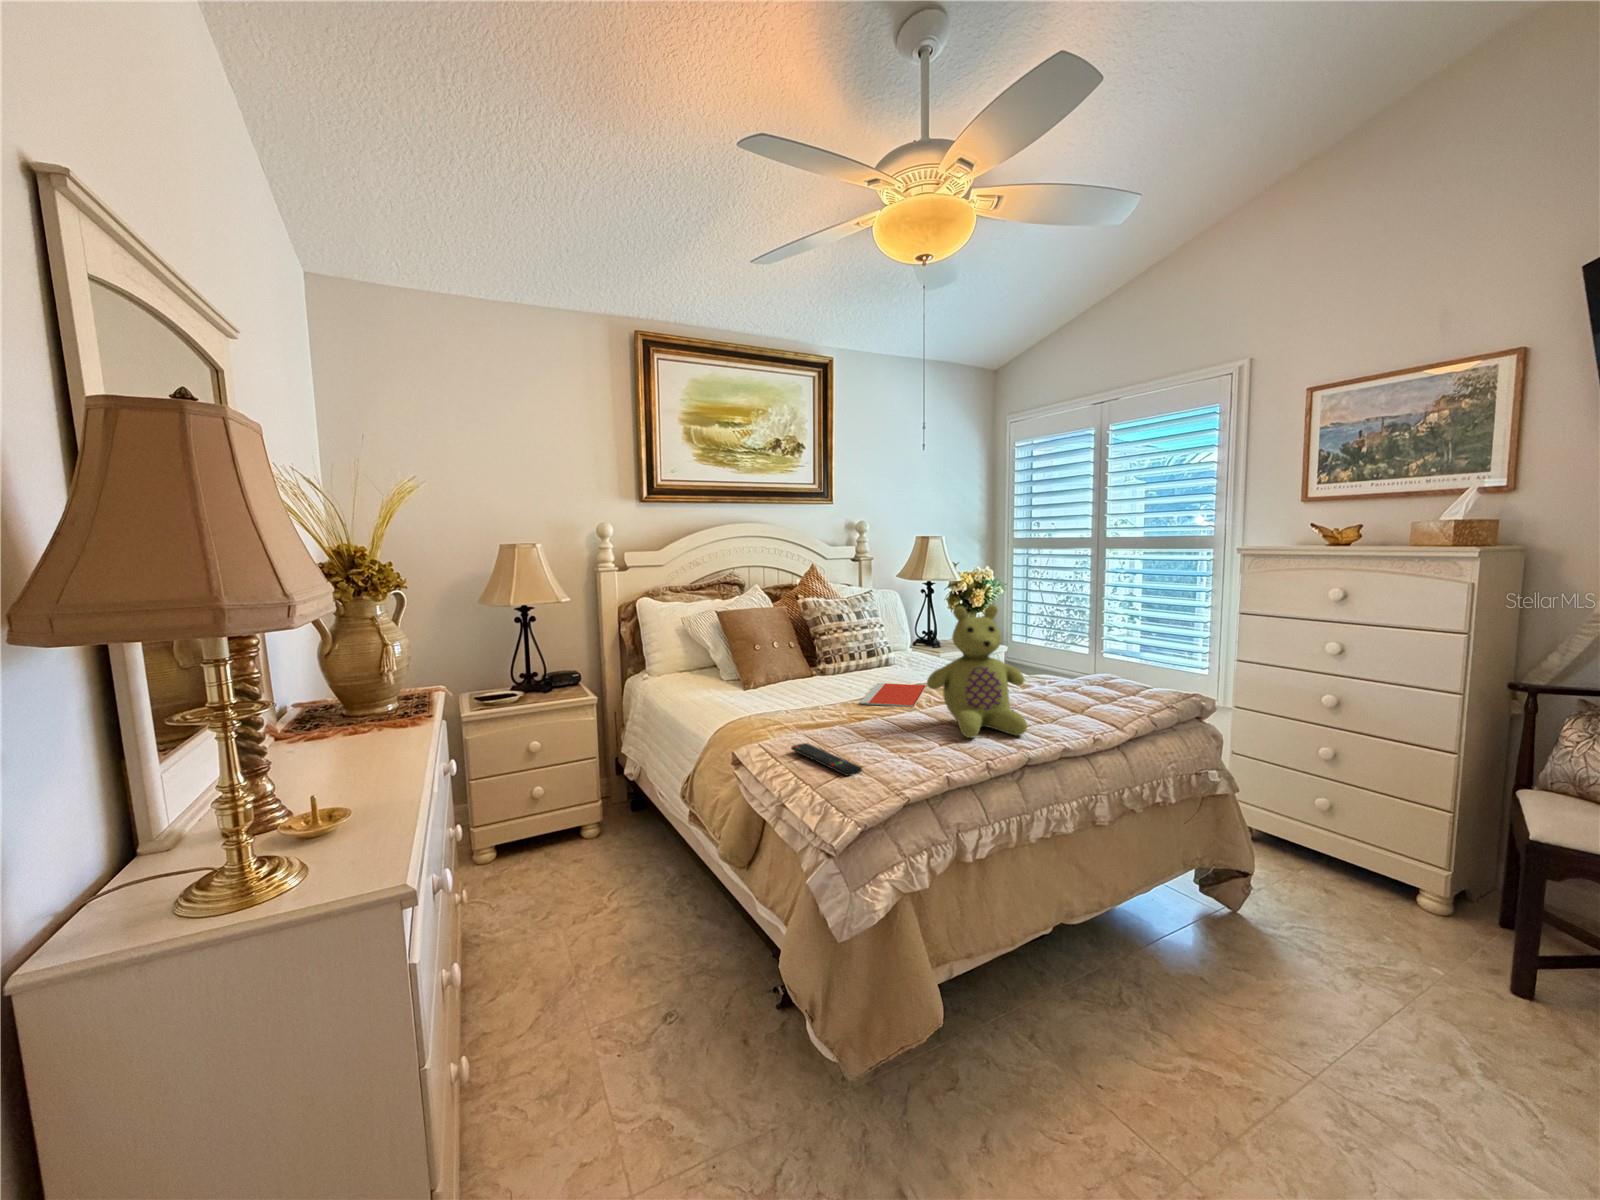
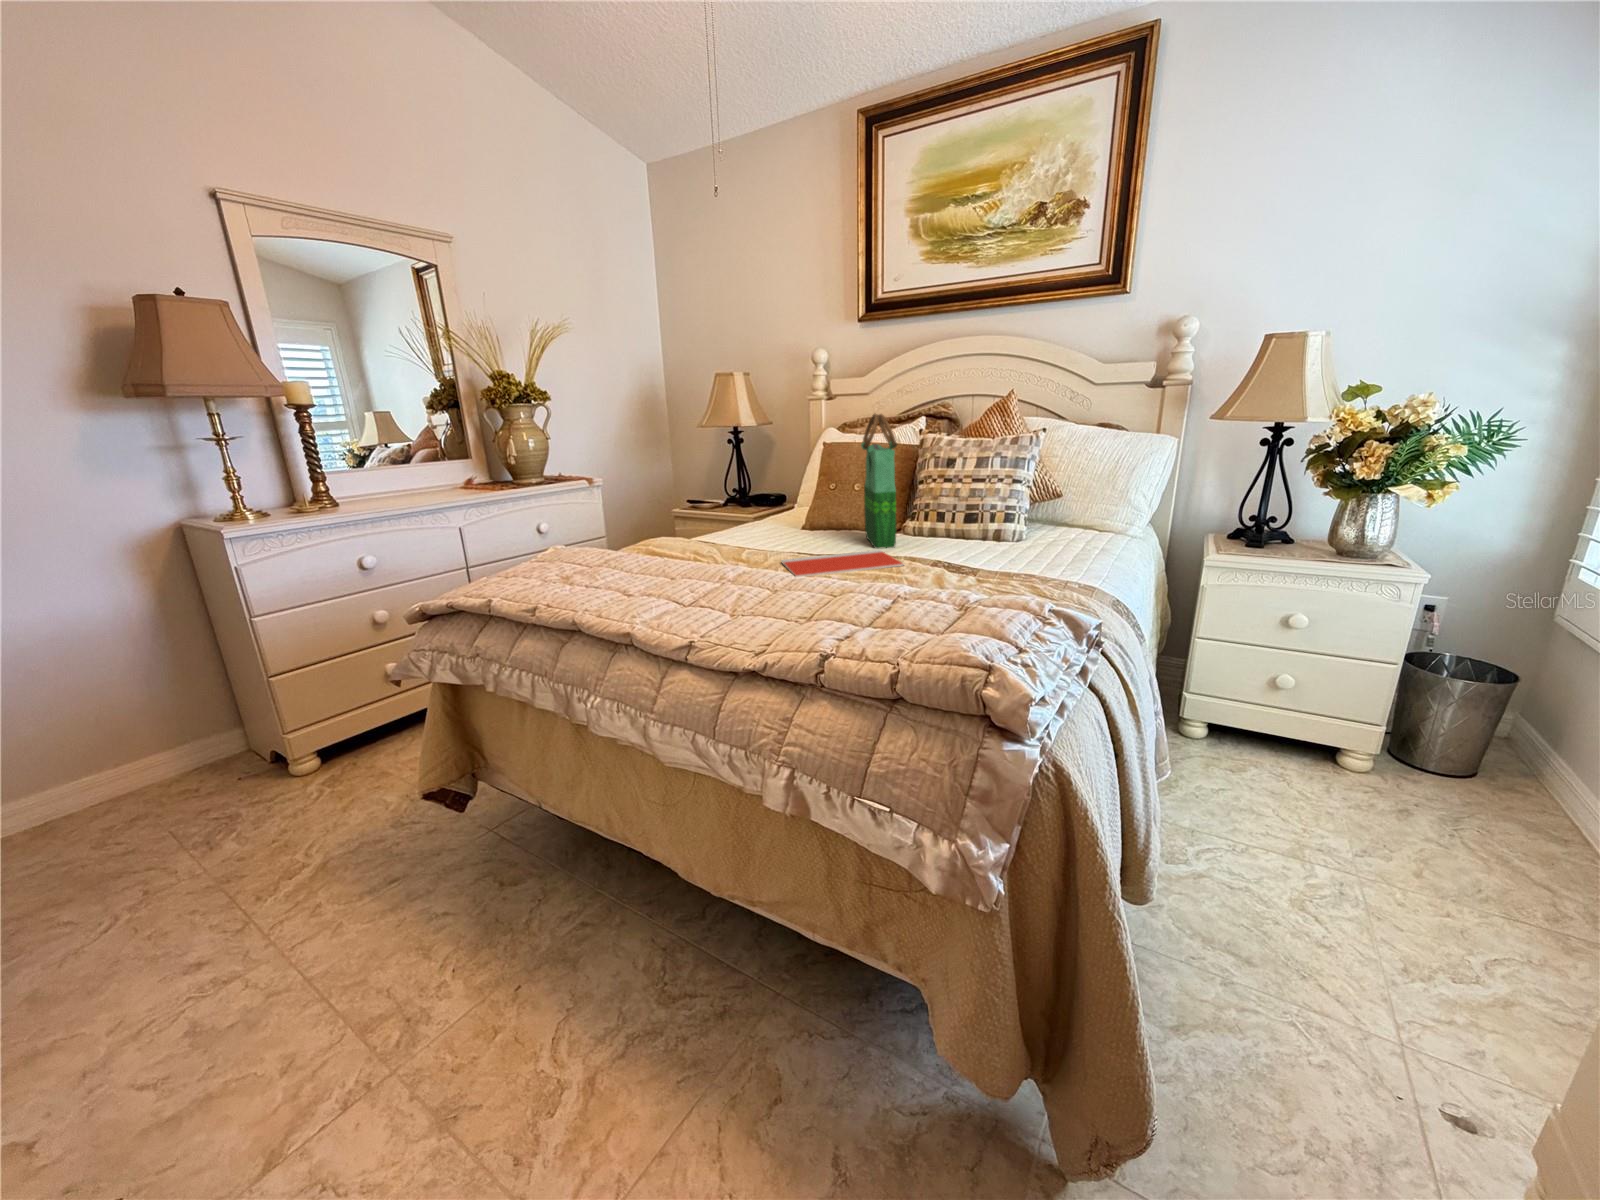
tote bag: none [812,583,867,685] -> present [861,414,897,549]
stuffed bear: present [927,605,1027,738] -> none [652,441,776,626]
remote control: present [791,743,862,776] -> none [520,570,602,601]

